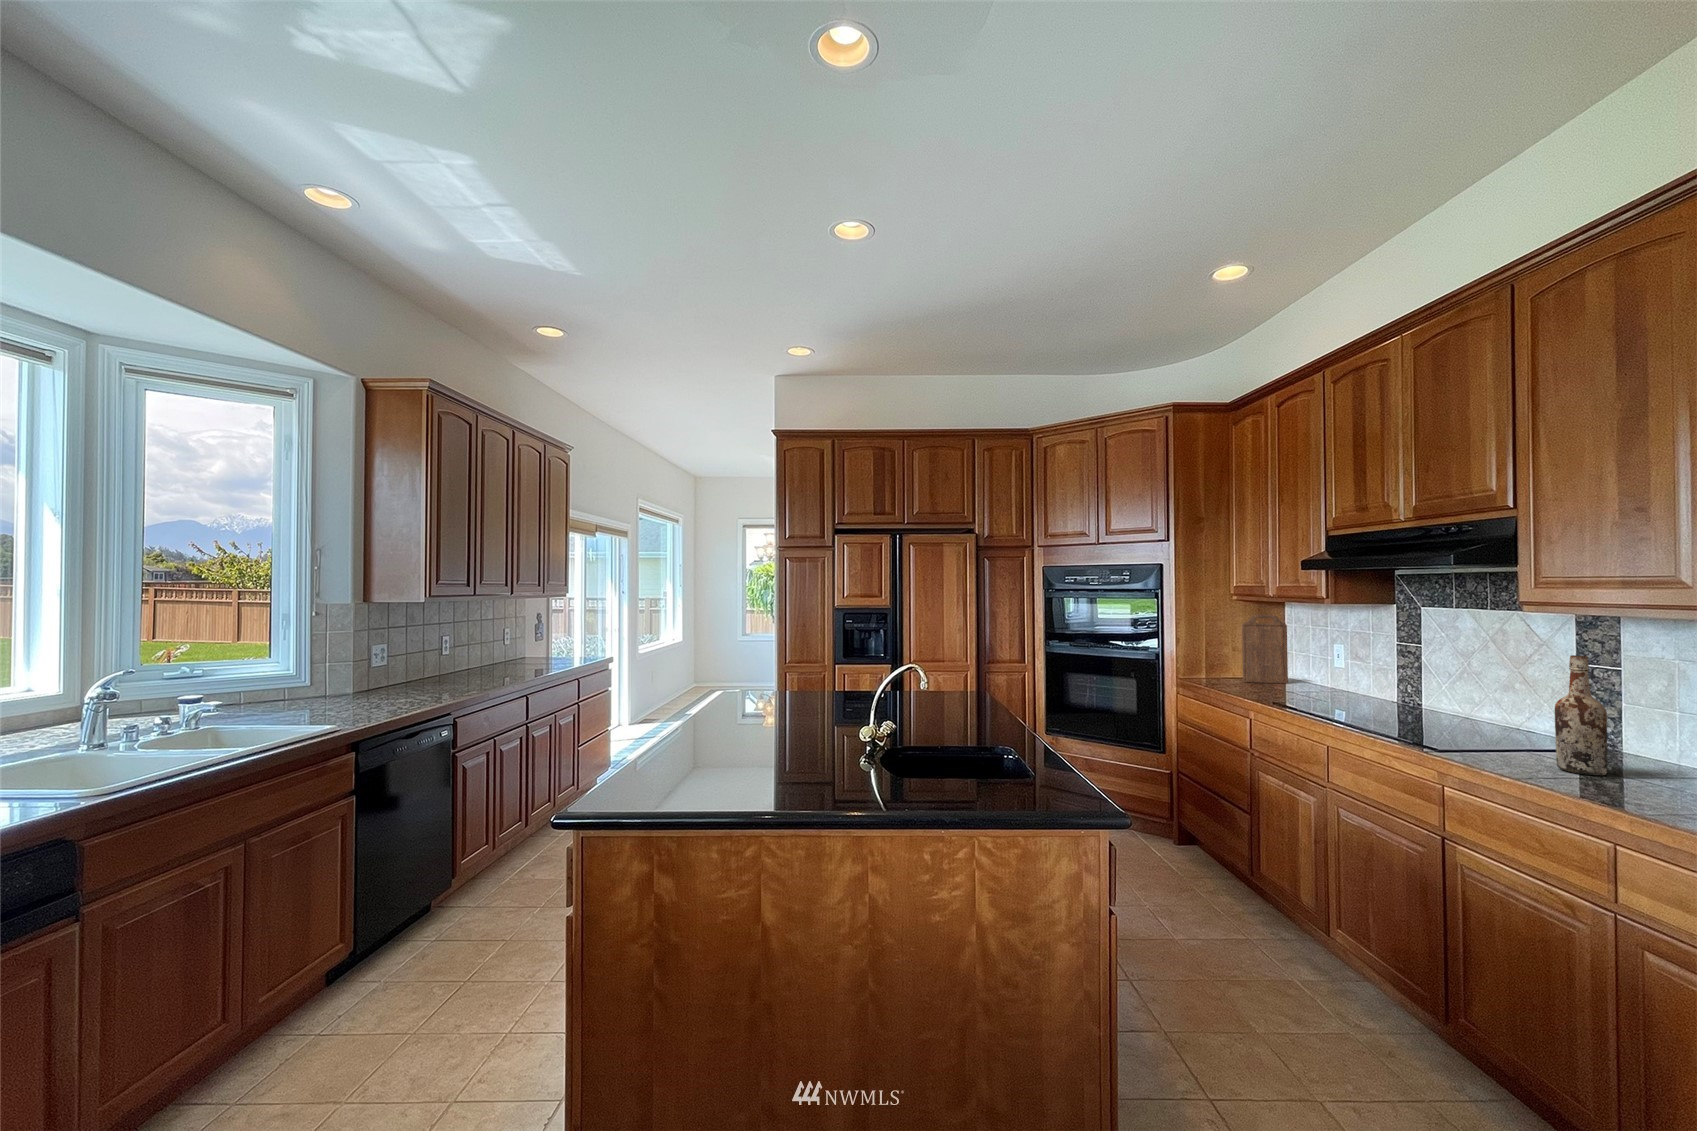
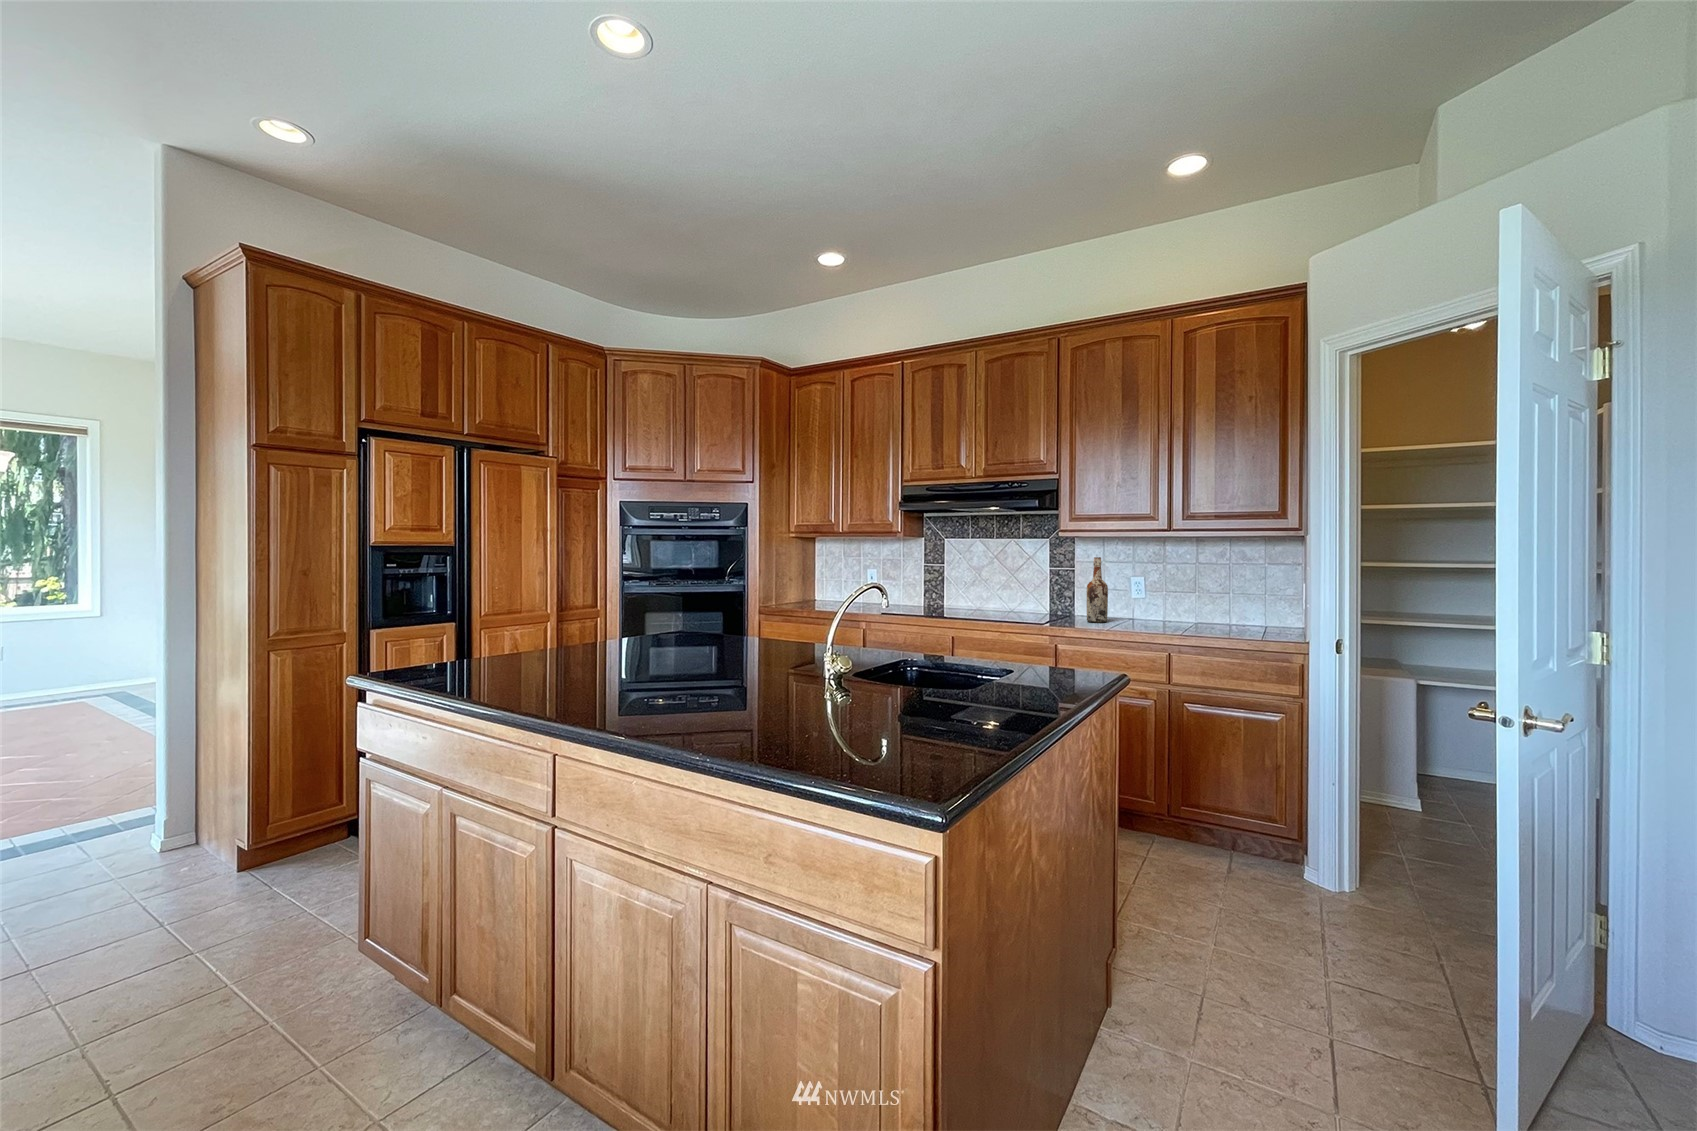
cutting board: present [1242,615,1288,684] -> none [806,550,832,608]

